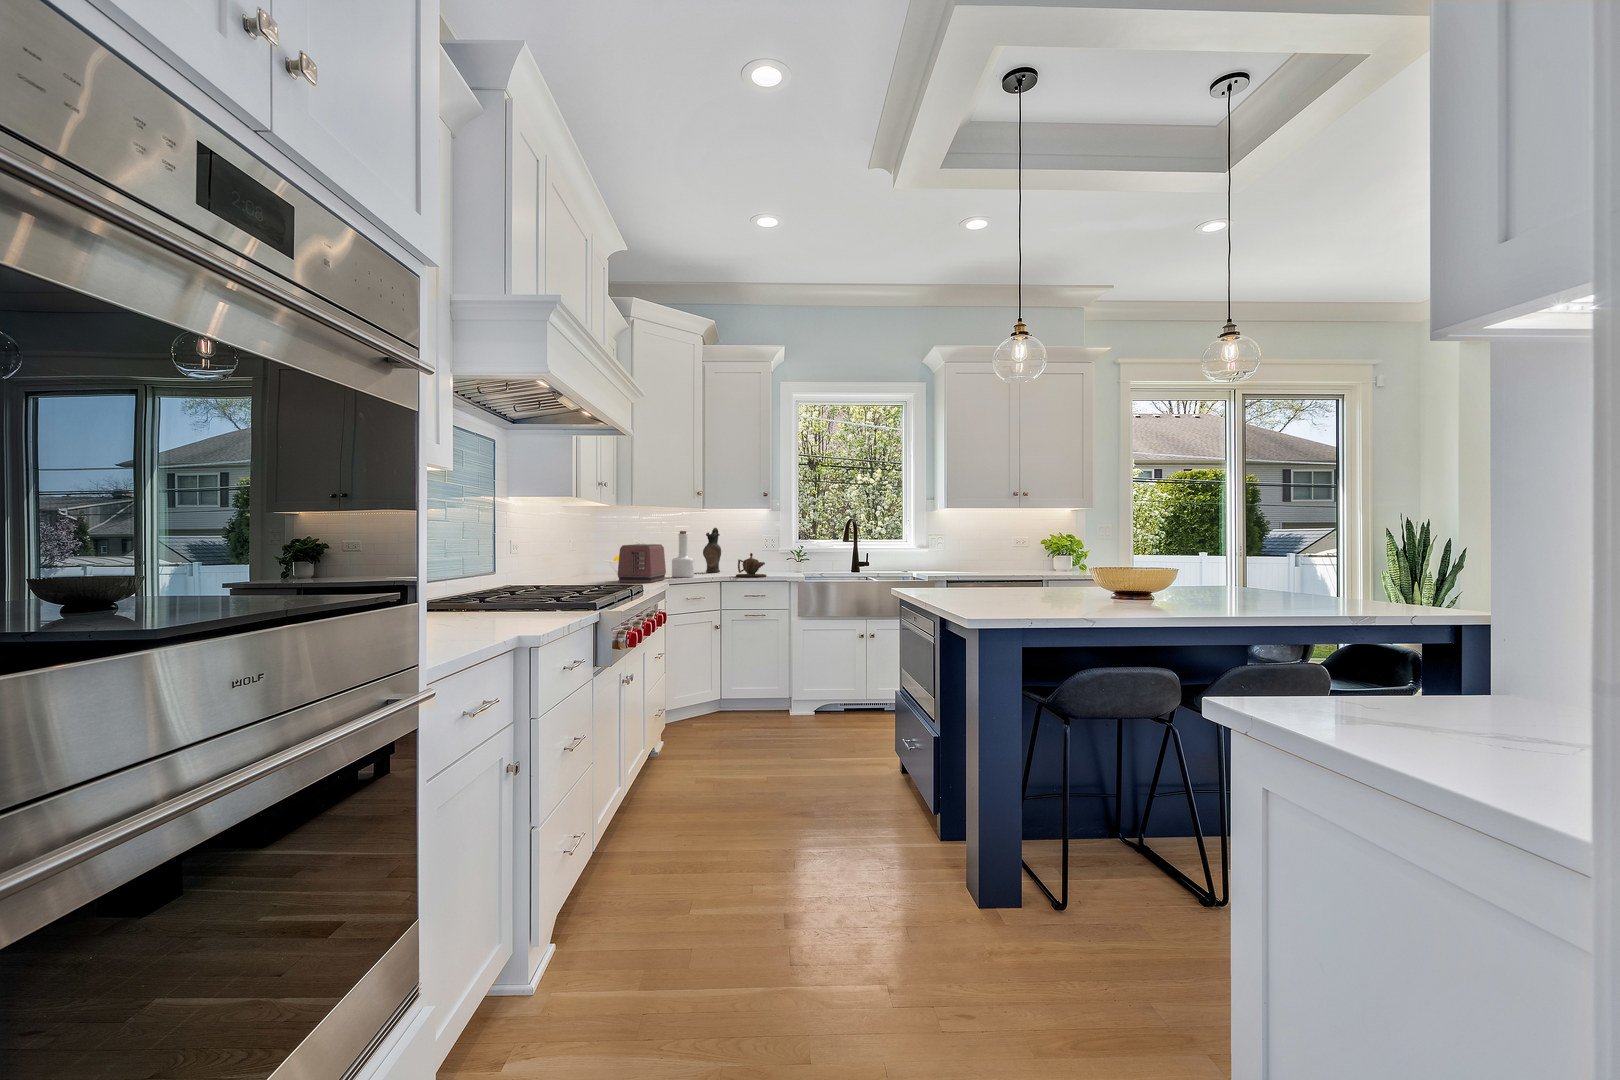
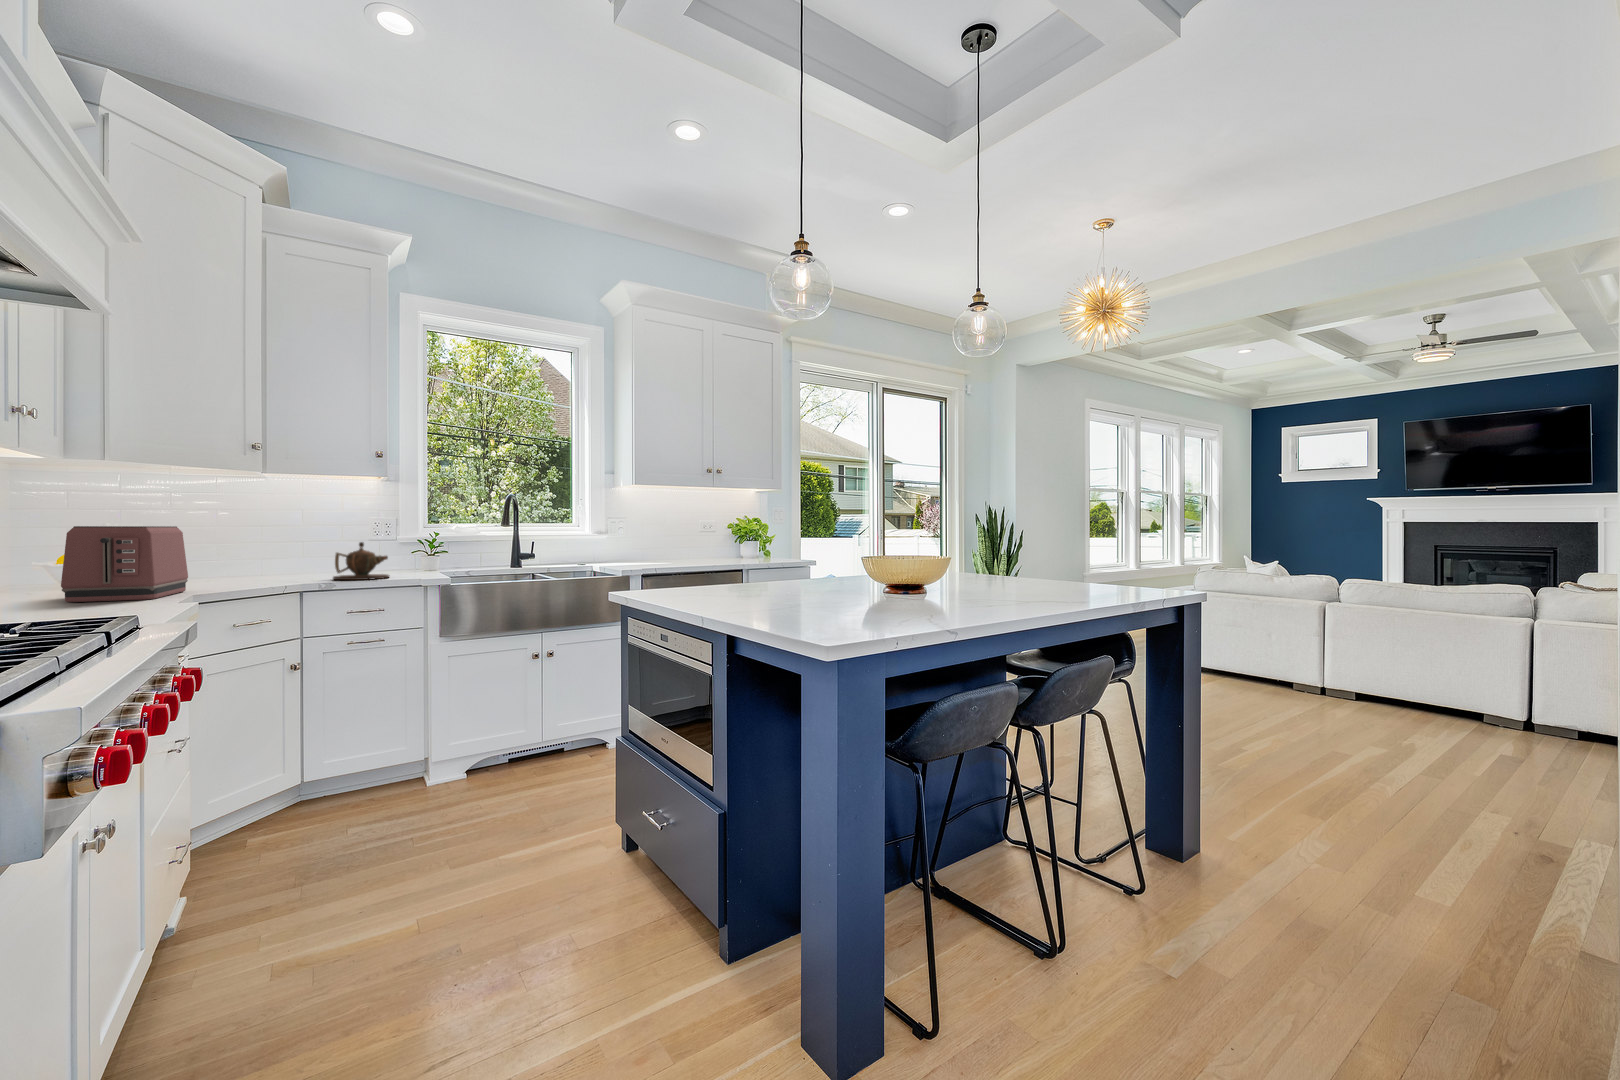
ceramic pitcher: present [703,528,721,572] -> none [257,505,293,575]
bottle: present [672,531,694,577] -> none [198,505,248,586]

